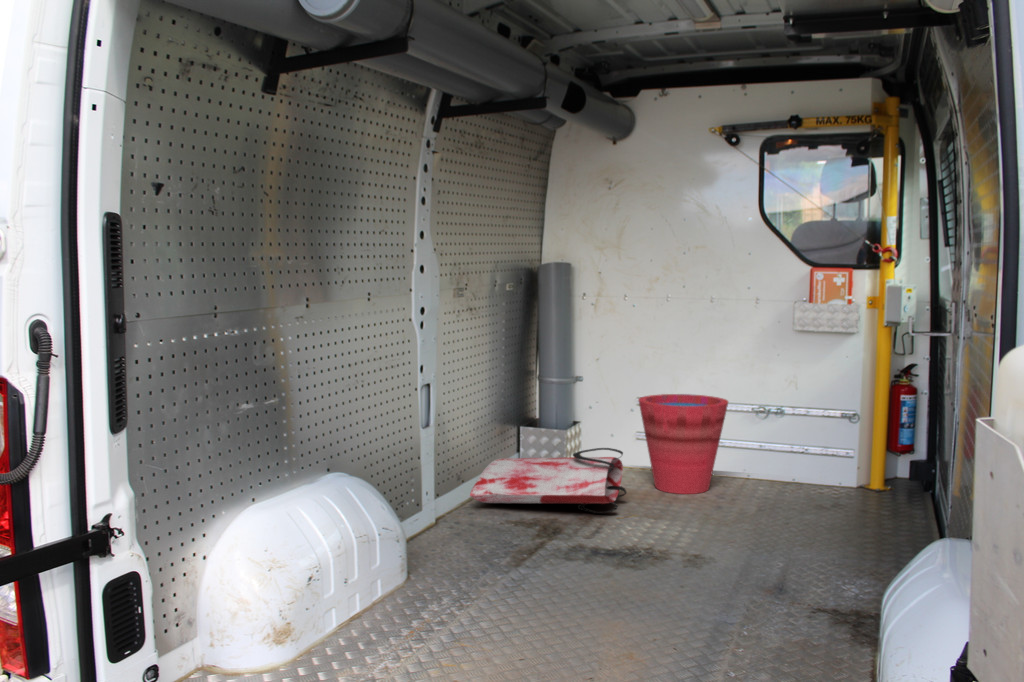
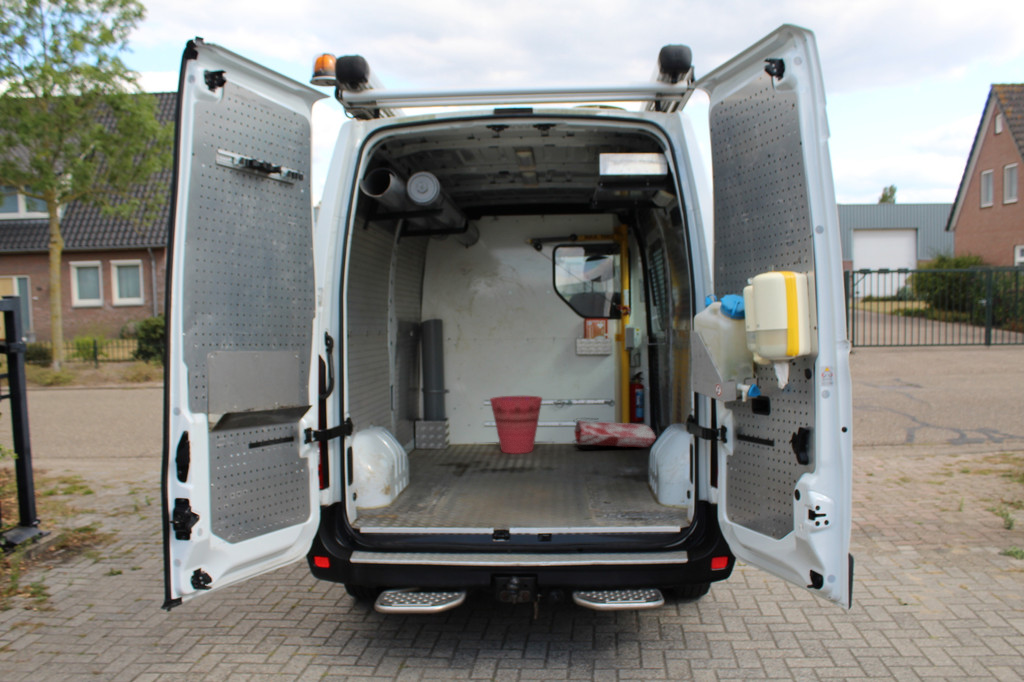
bag: present [470,448,626,514] -> present [574,419,656,449]

